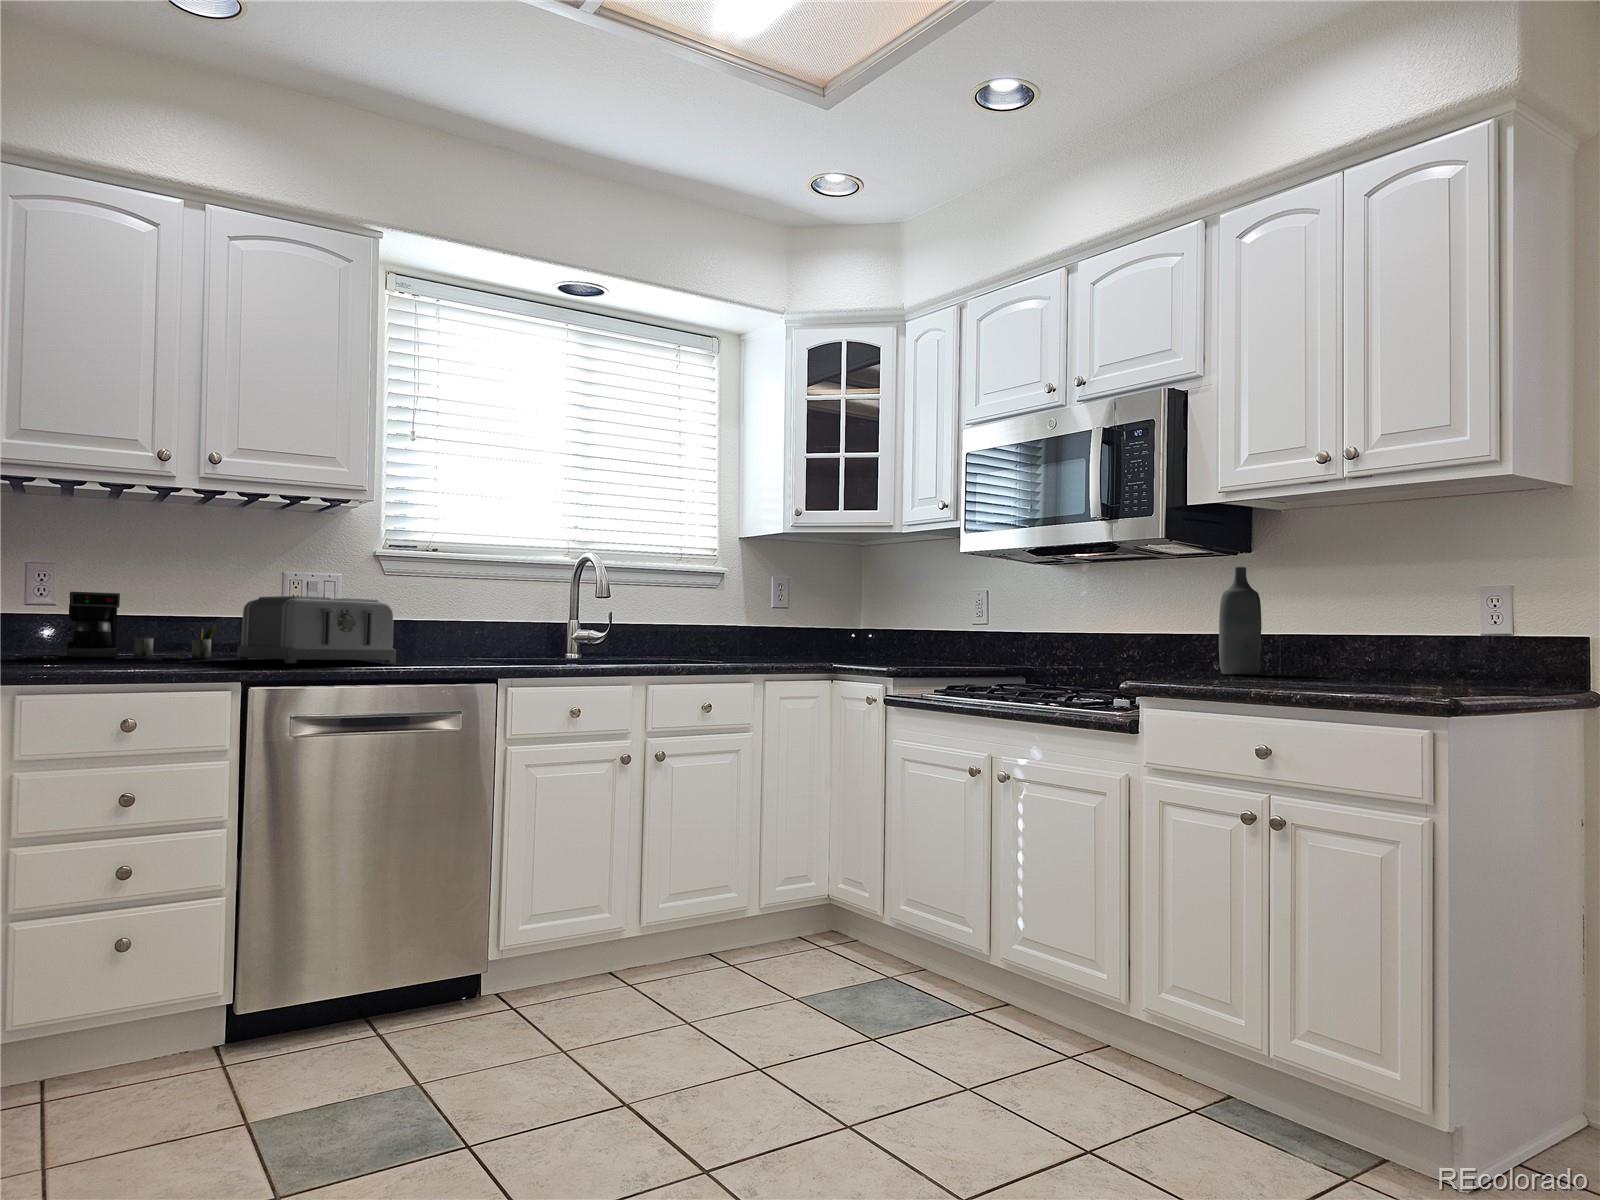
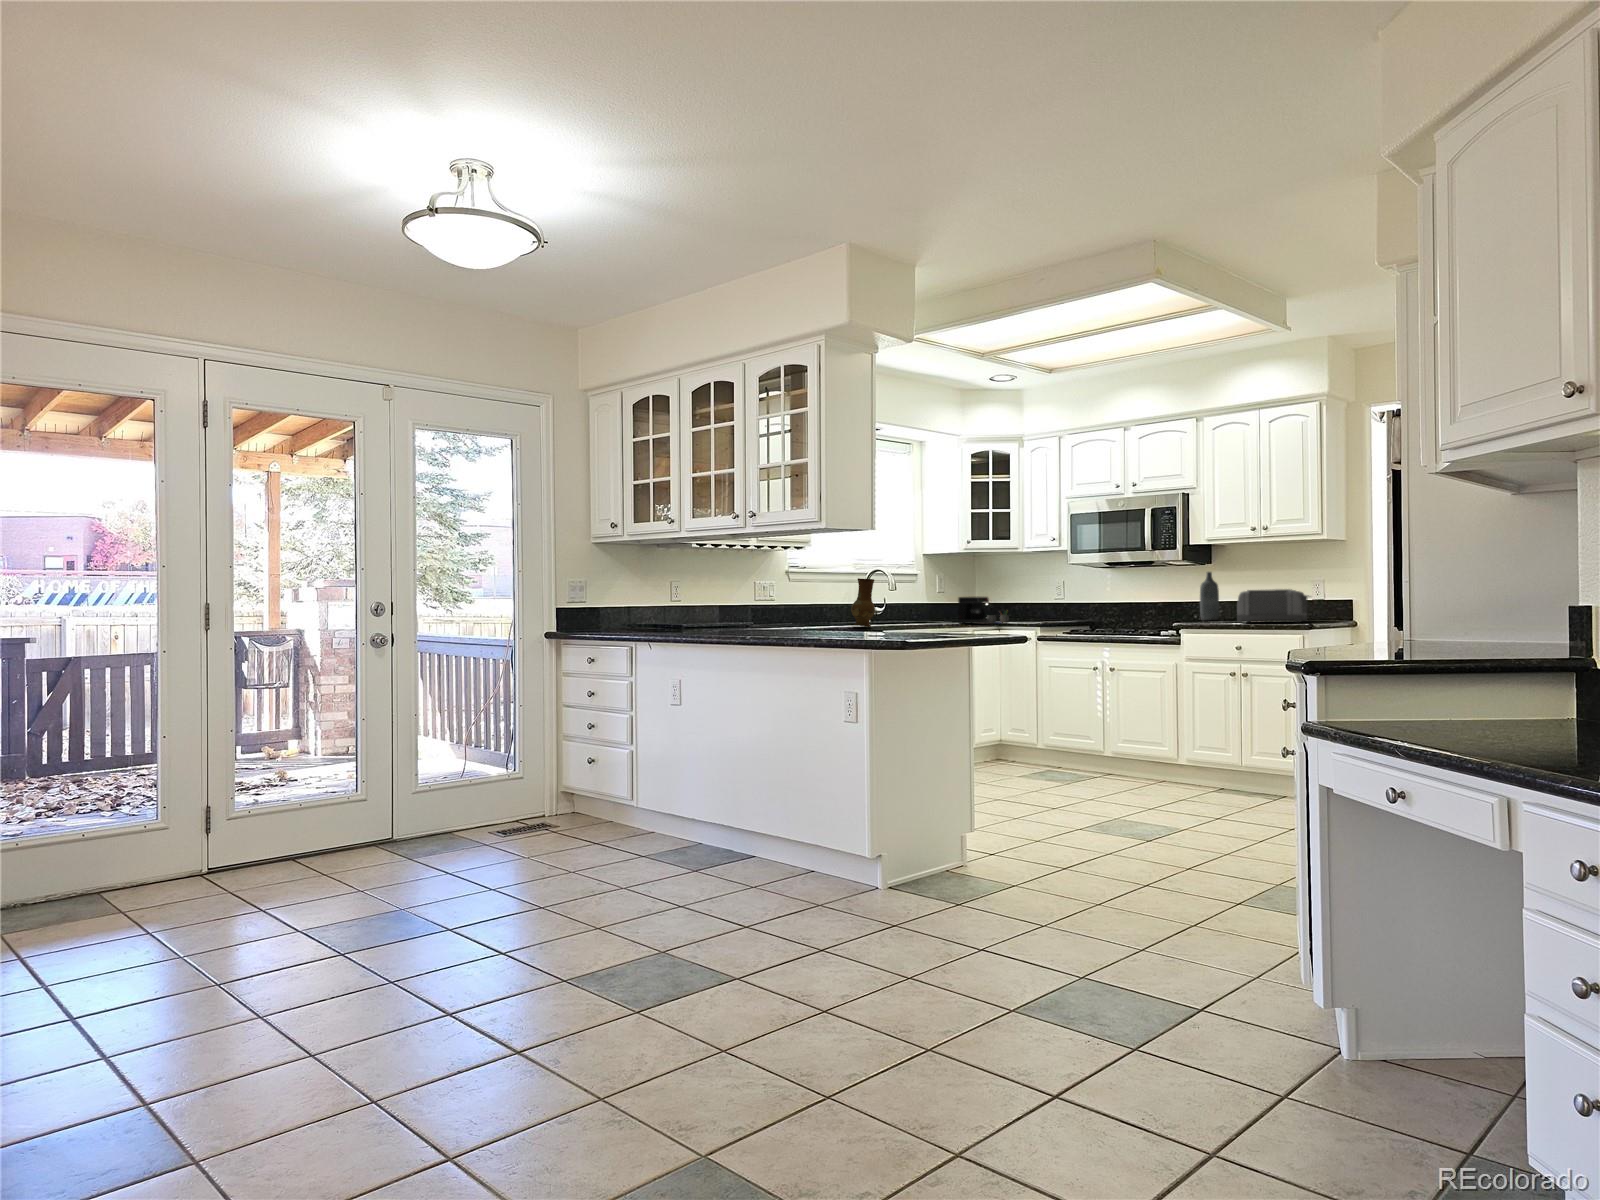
ceramic jug: none [401,566,456,671] -> present [851,578,875,627]
coffee maker: present [67,592,217,658] -> present [958,597,1009,623]
toaster: present [237,596,396,663] -> present [1237,589,1308,622]

